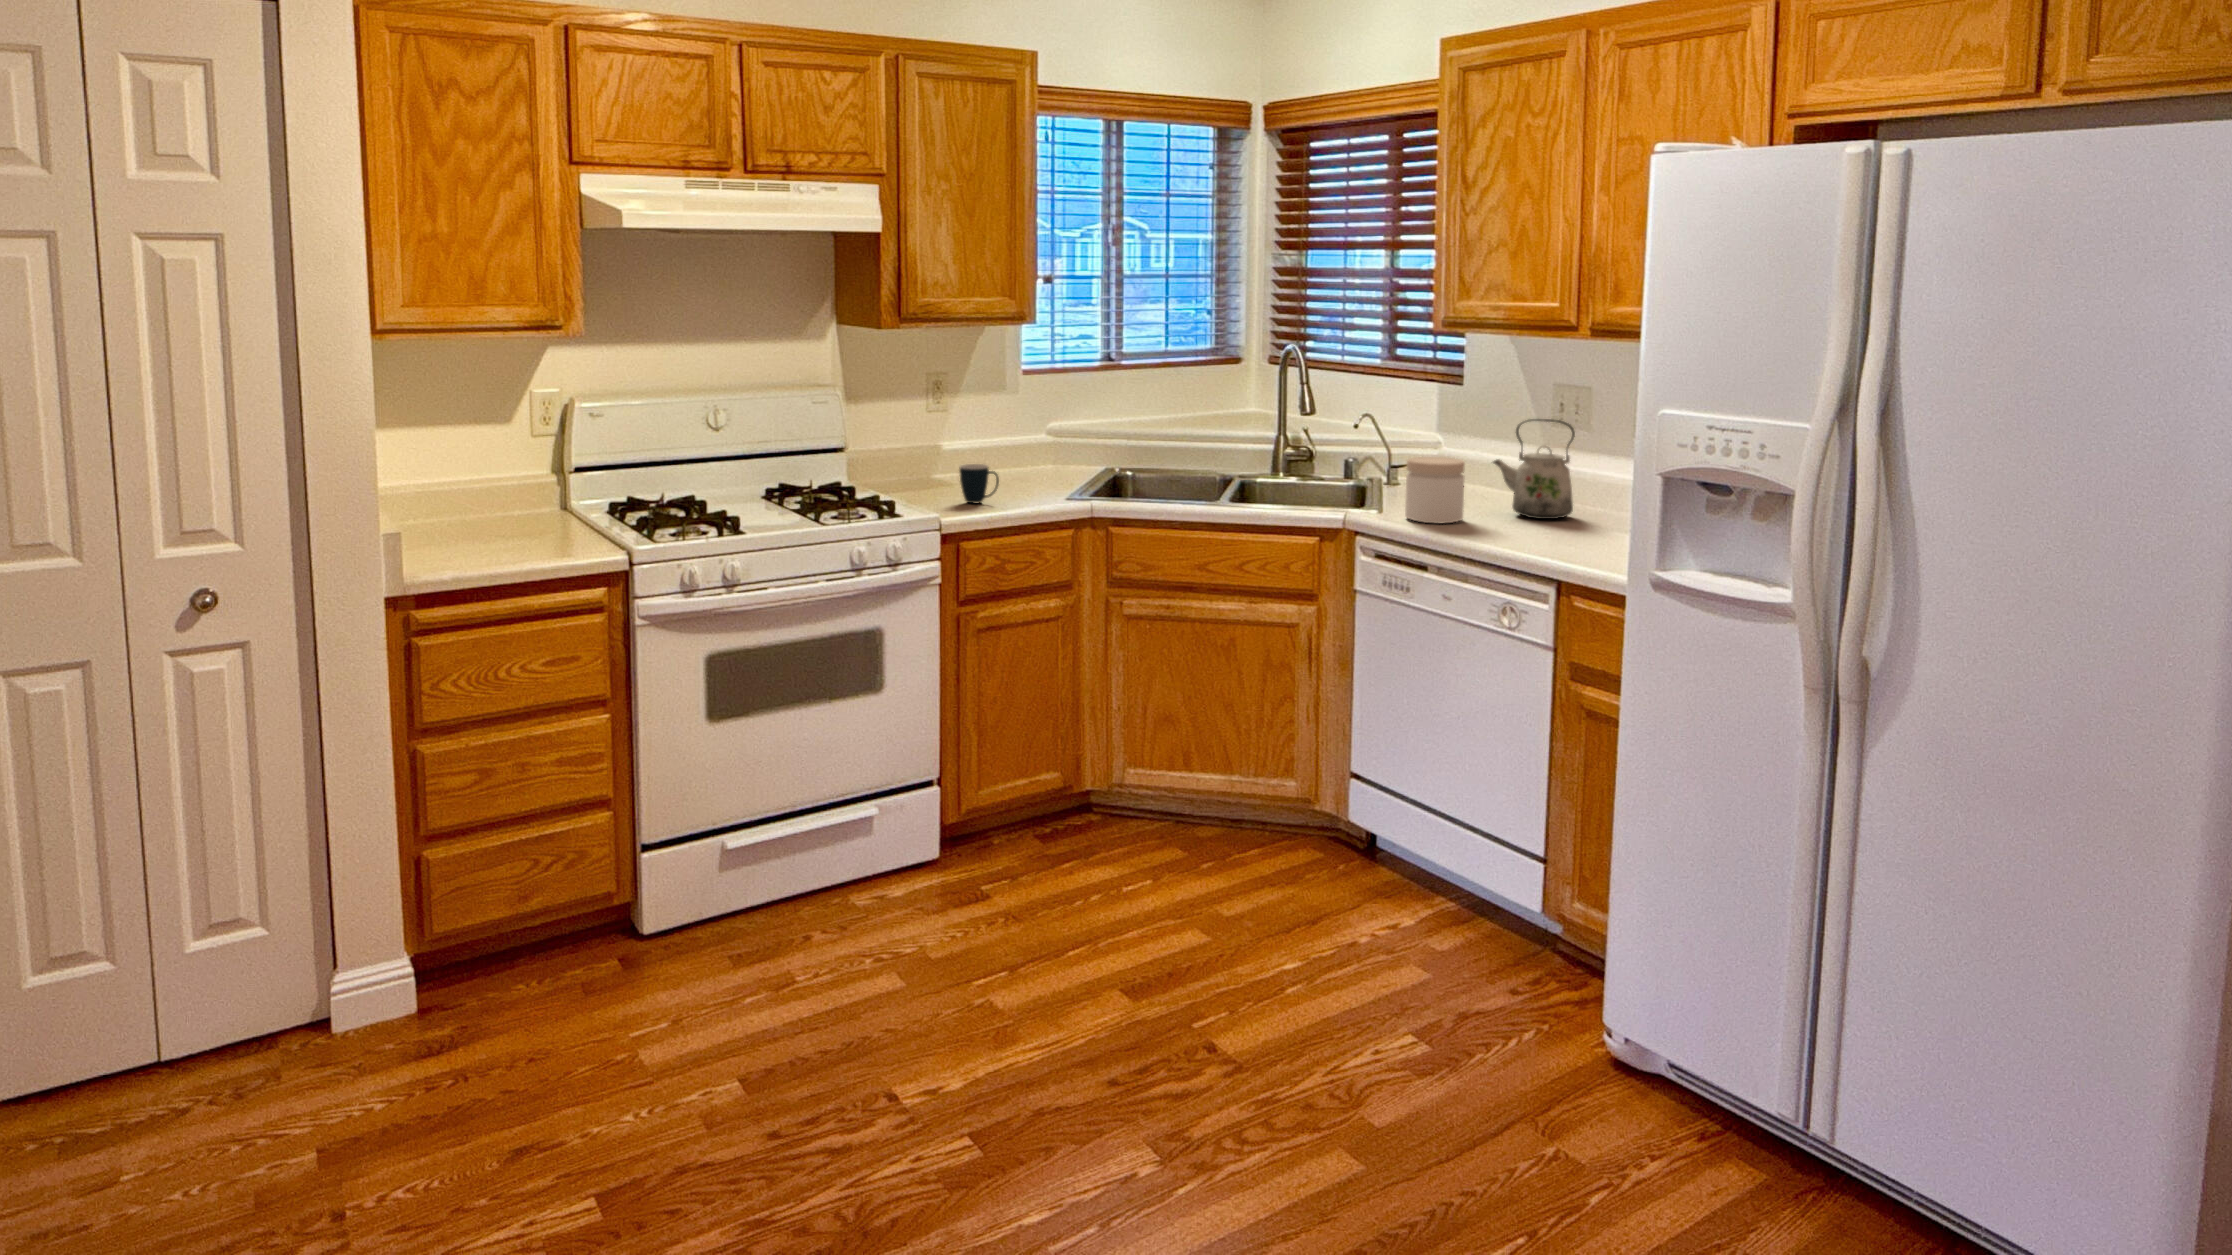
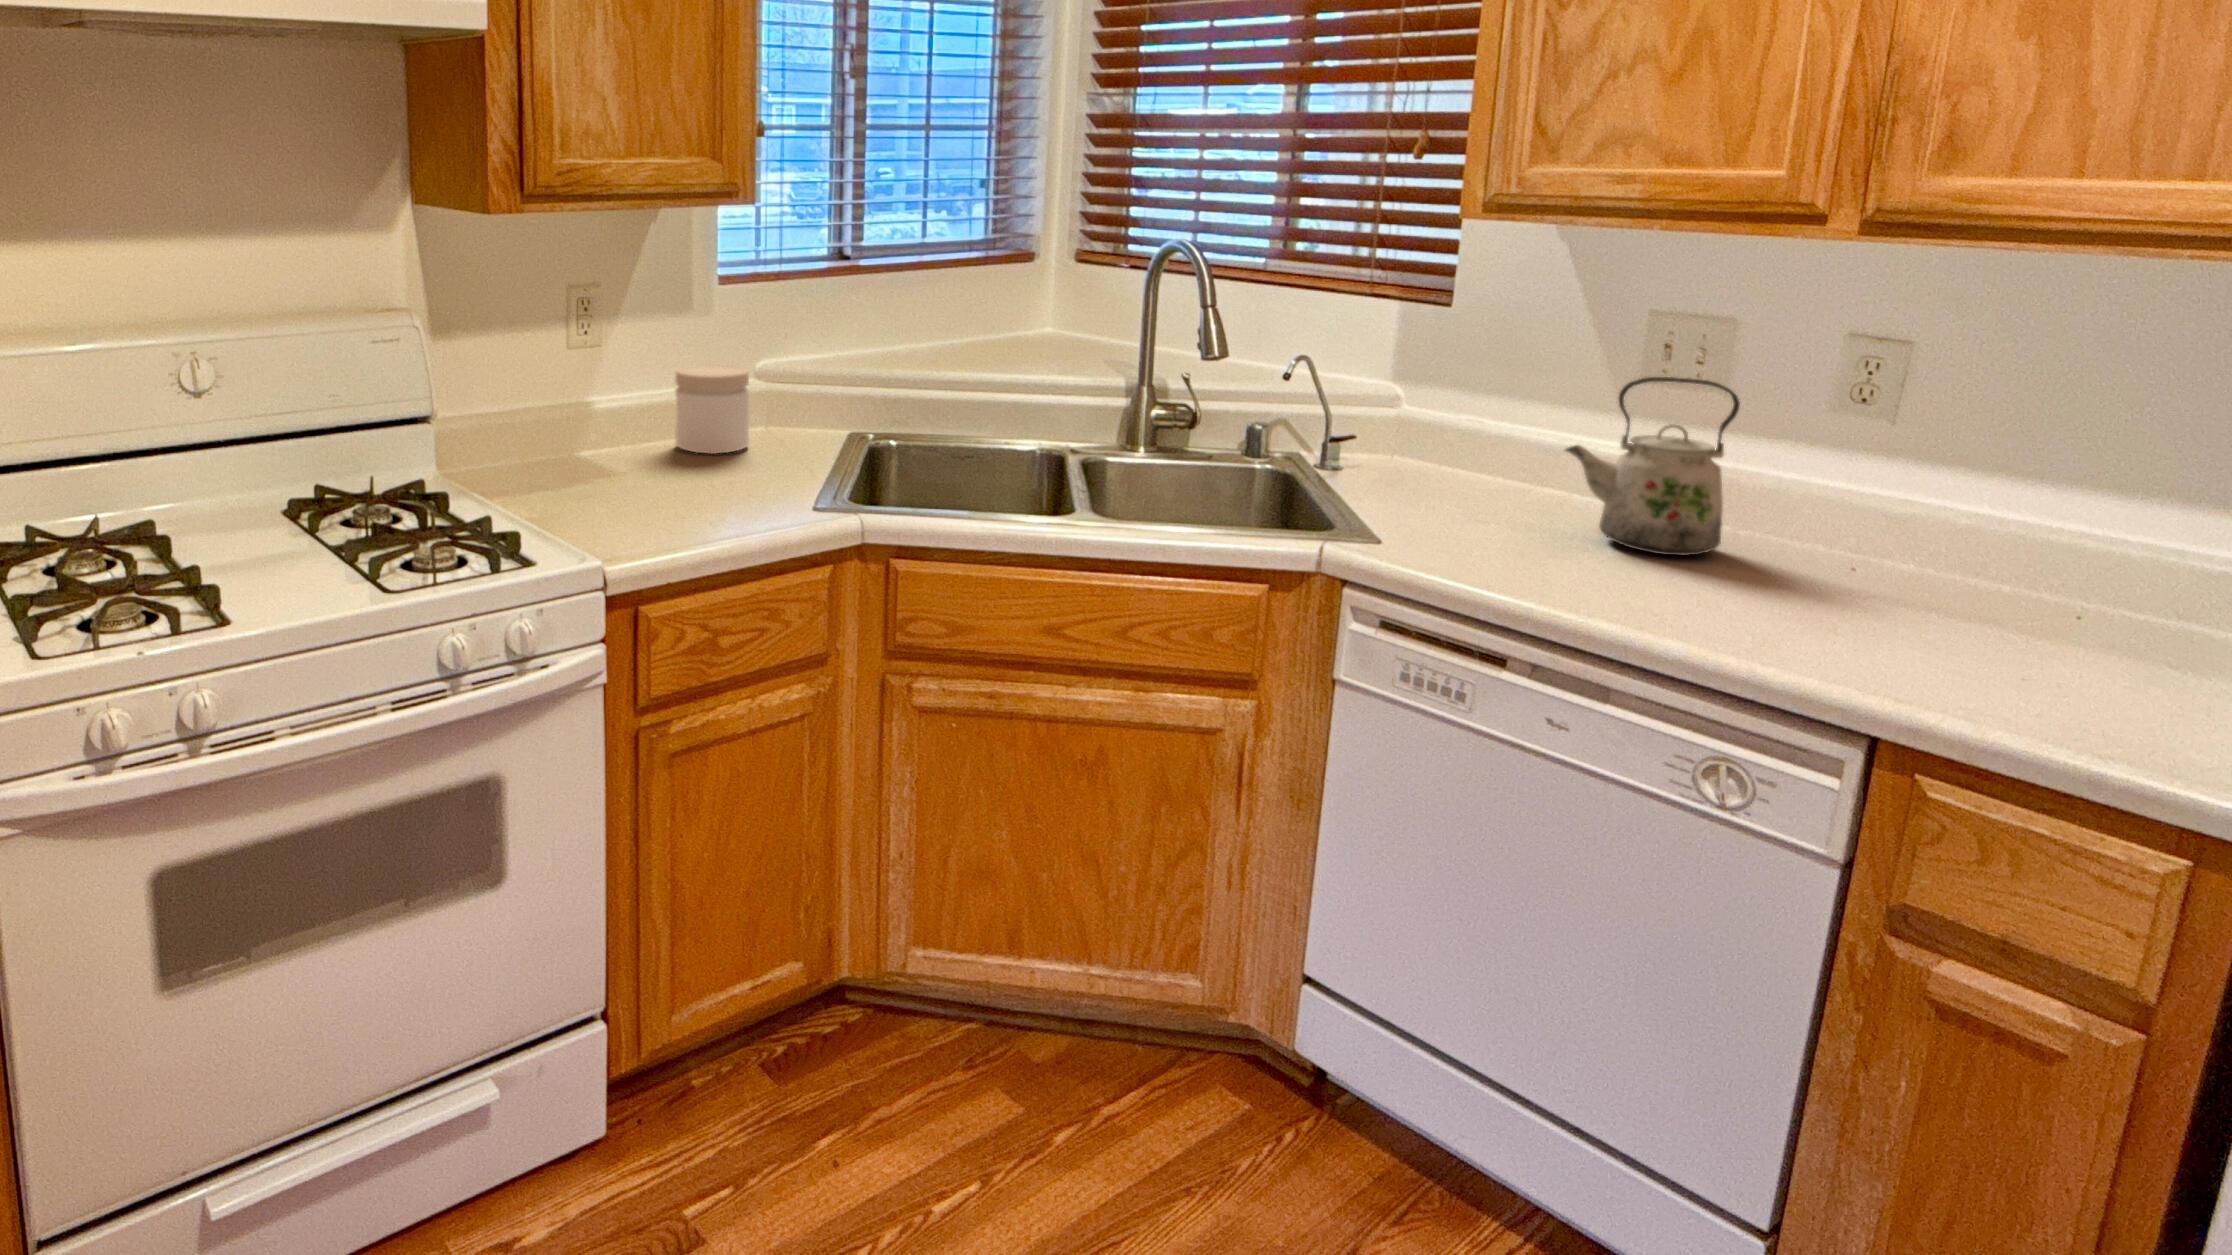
jar: present [1405,457,1464,523] -> present [675,365,749,454]
mug: present [960,464,999,503] -> none [631,447,700,518]

